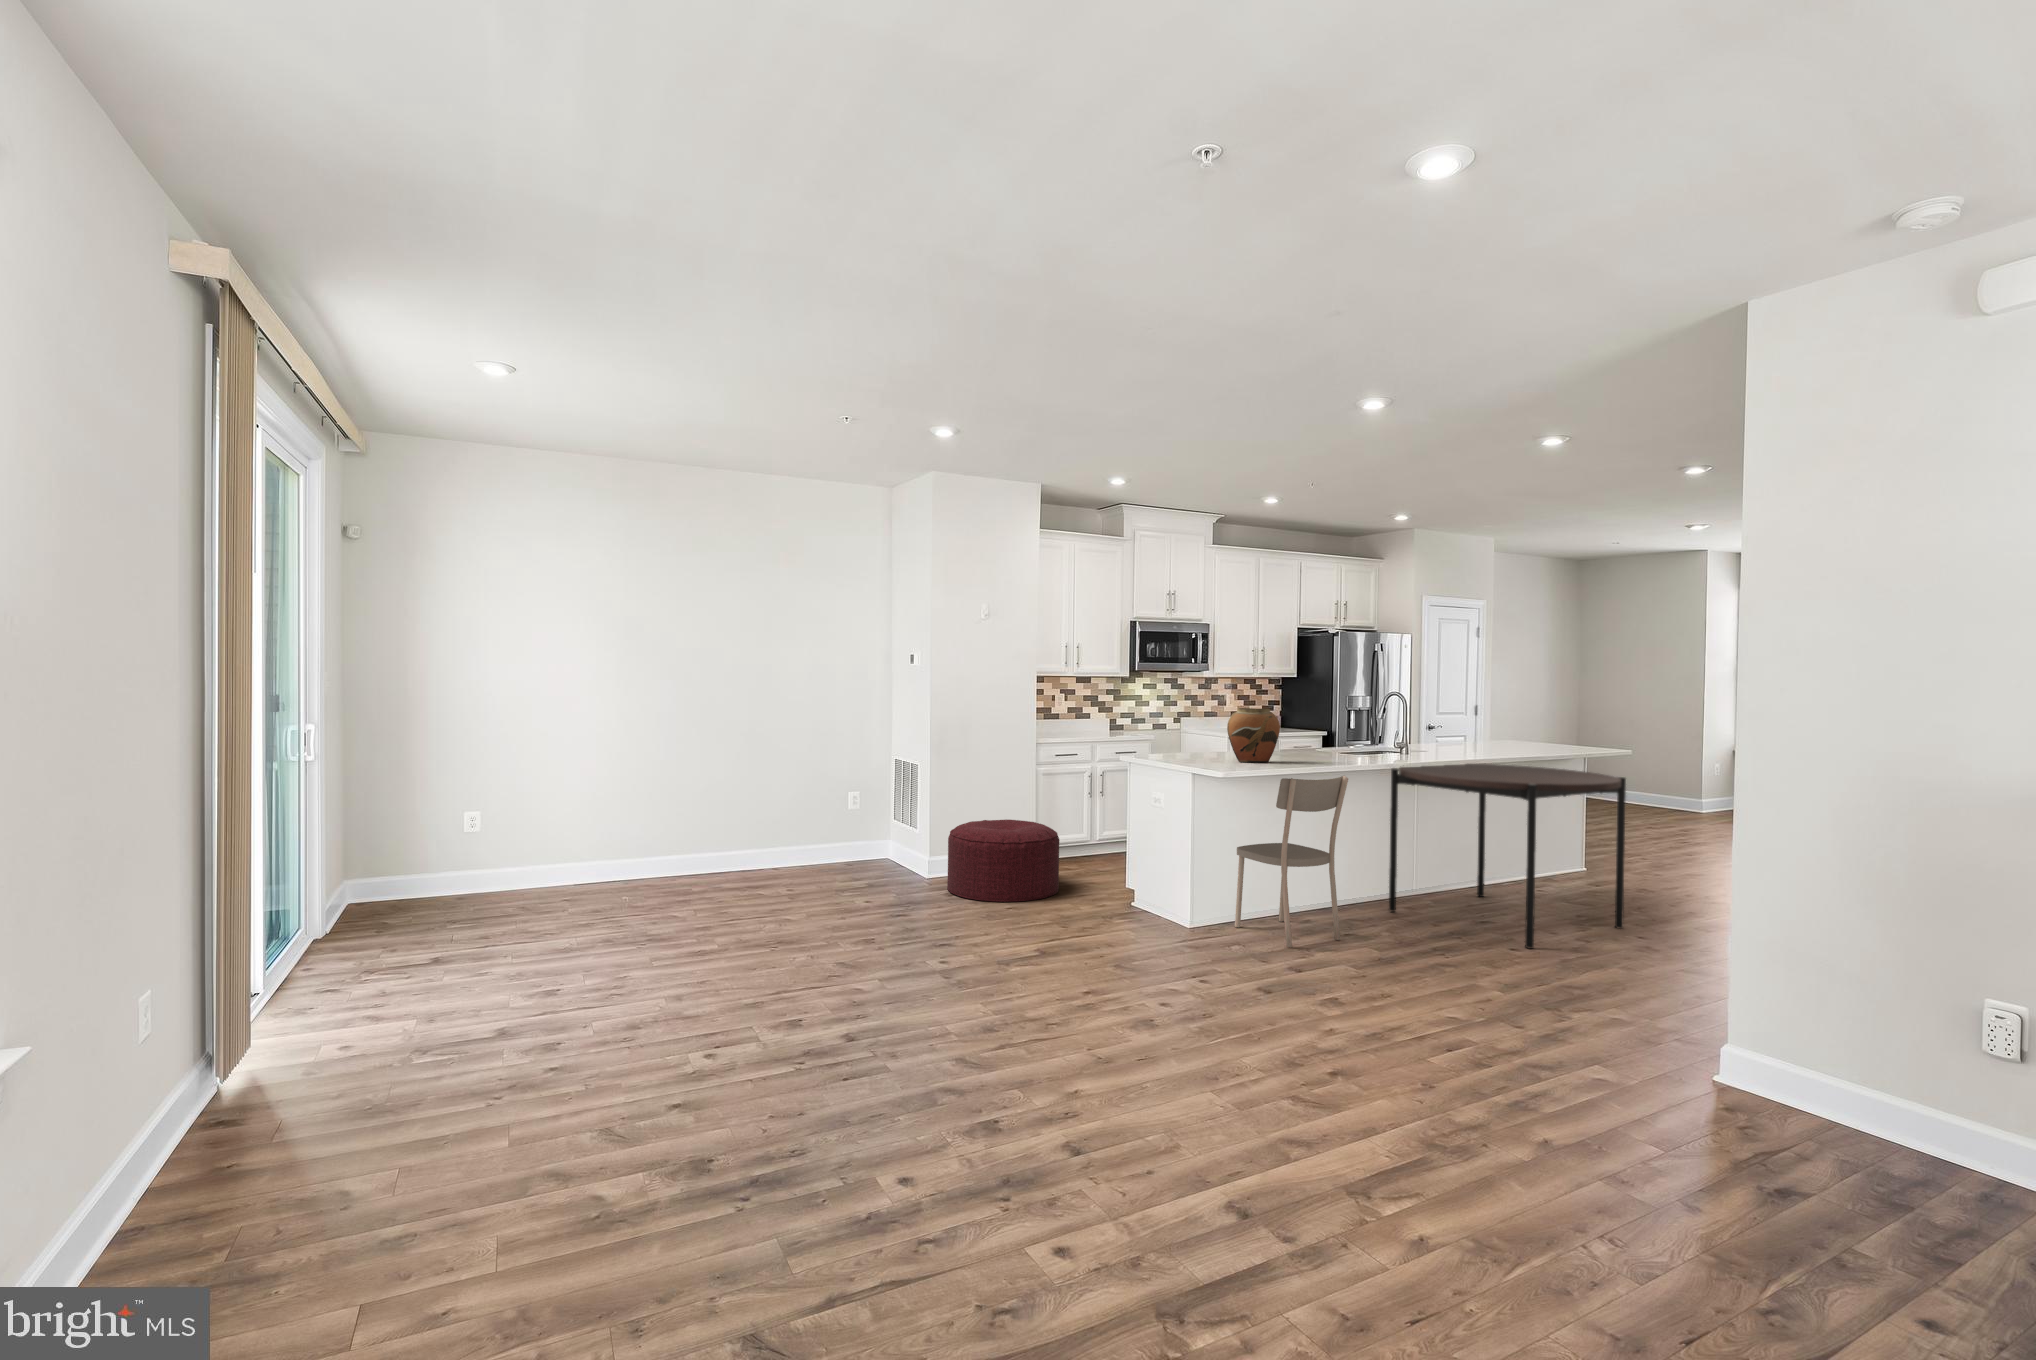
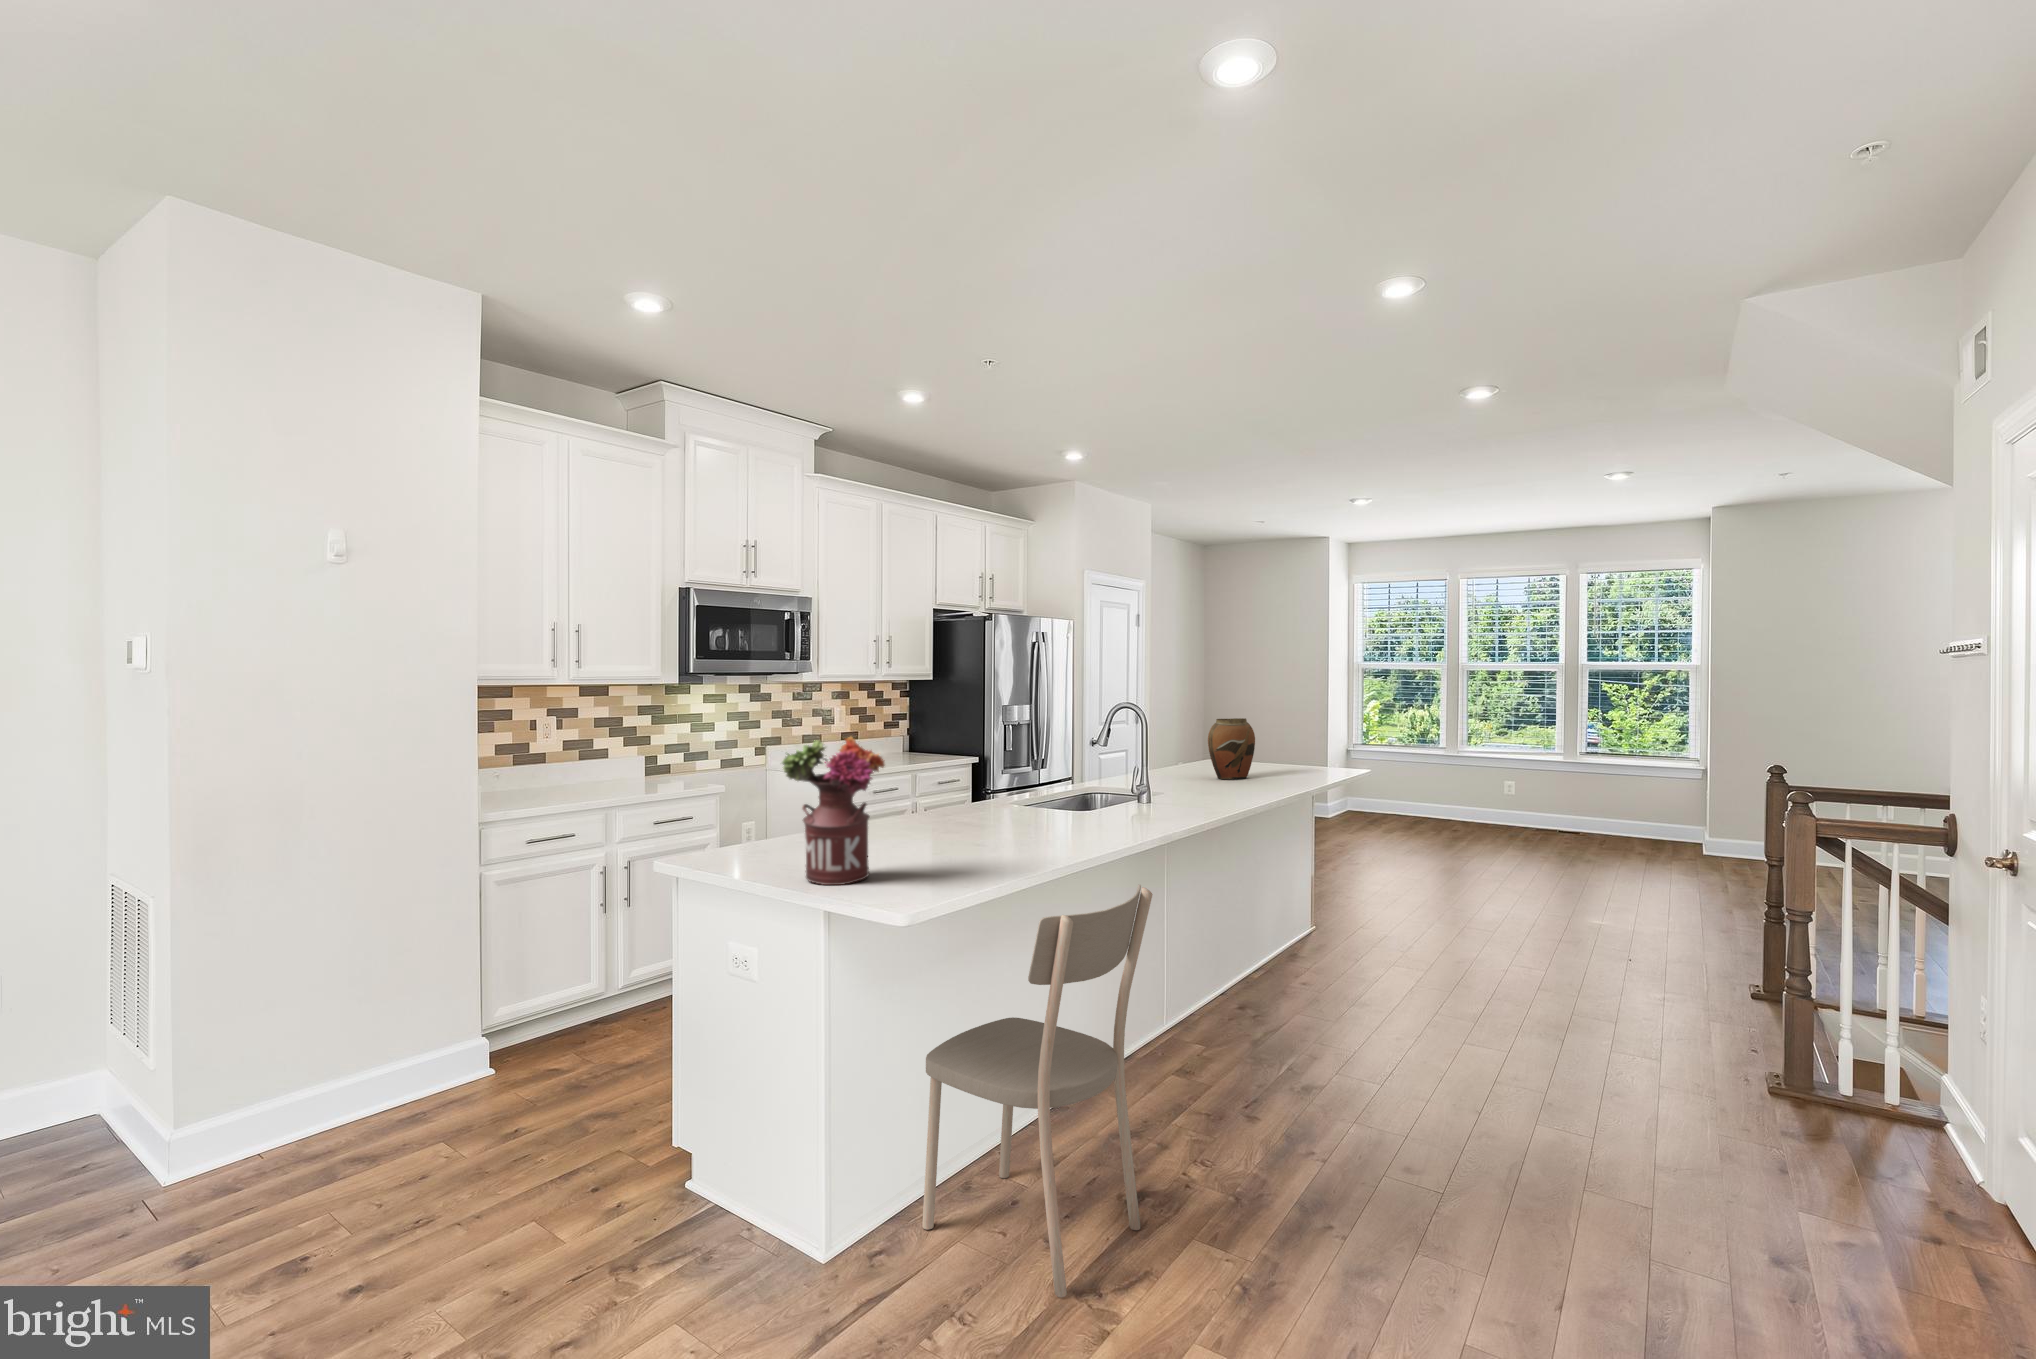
flower arrangement: none [1173,699,1220,764] -> present [782,737,885,885]
vase: present [1227,708,1280,763] -> present [1208,718,1255,779]
dining table: present [1389,764,1626,949] -> none [1162,811,1513,1167]
ottoman: present [947,820,1059,902] -> none [208,1005,520,1260]

